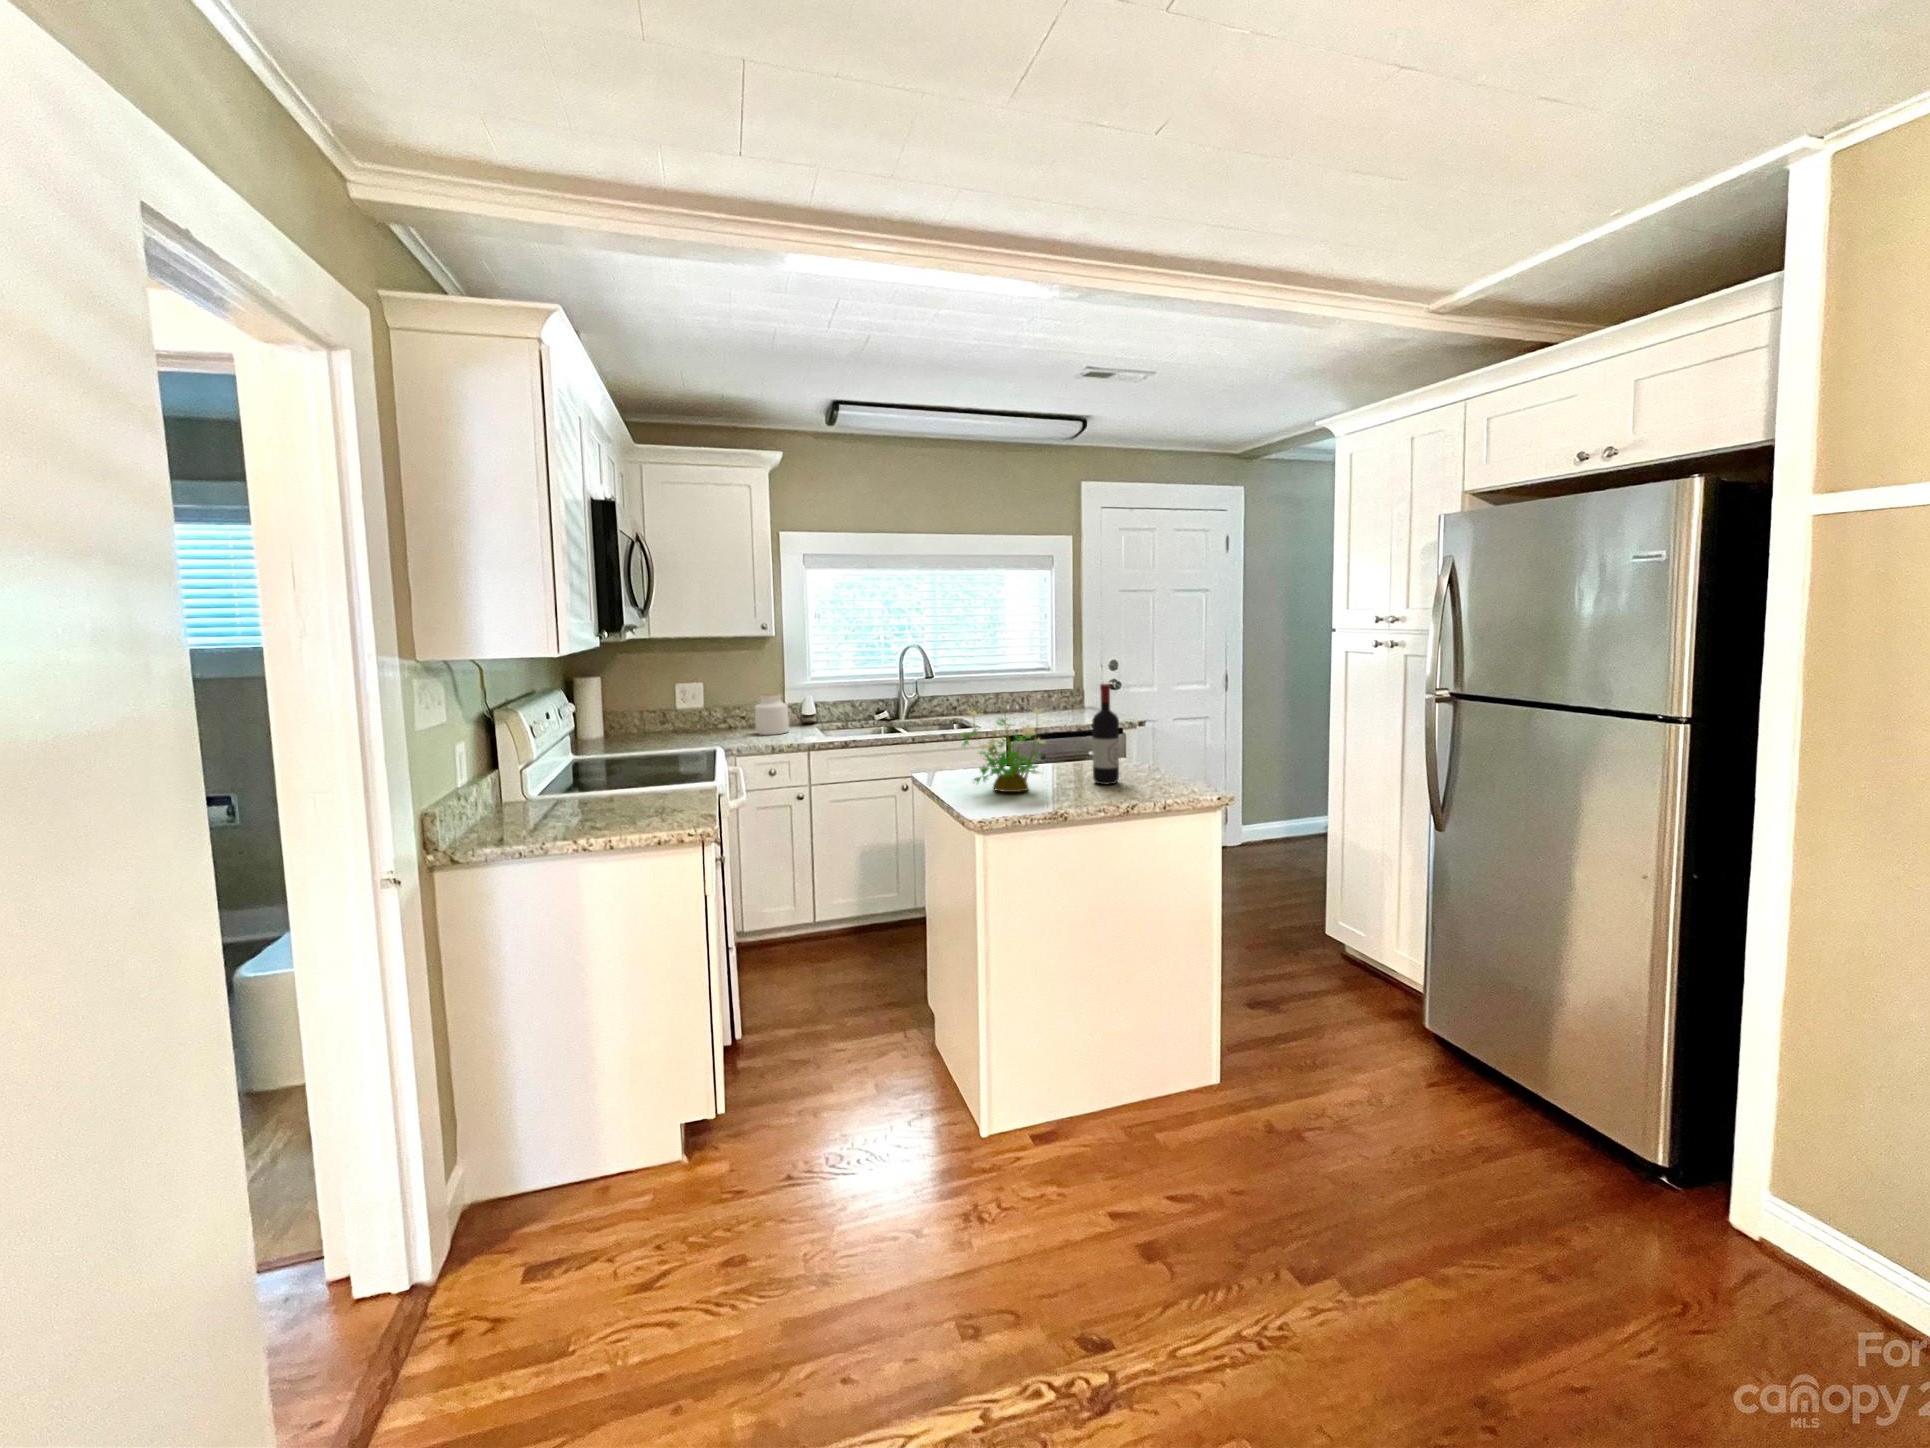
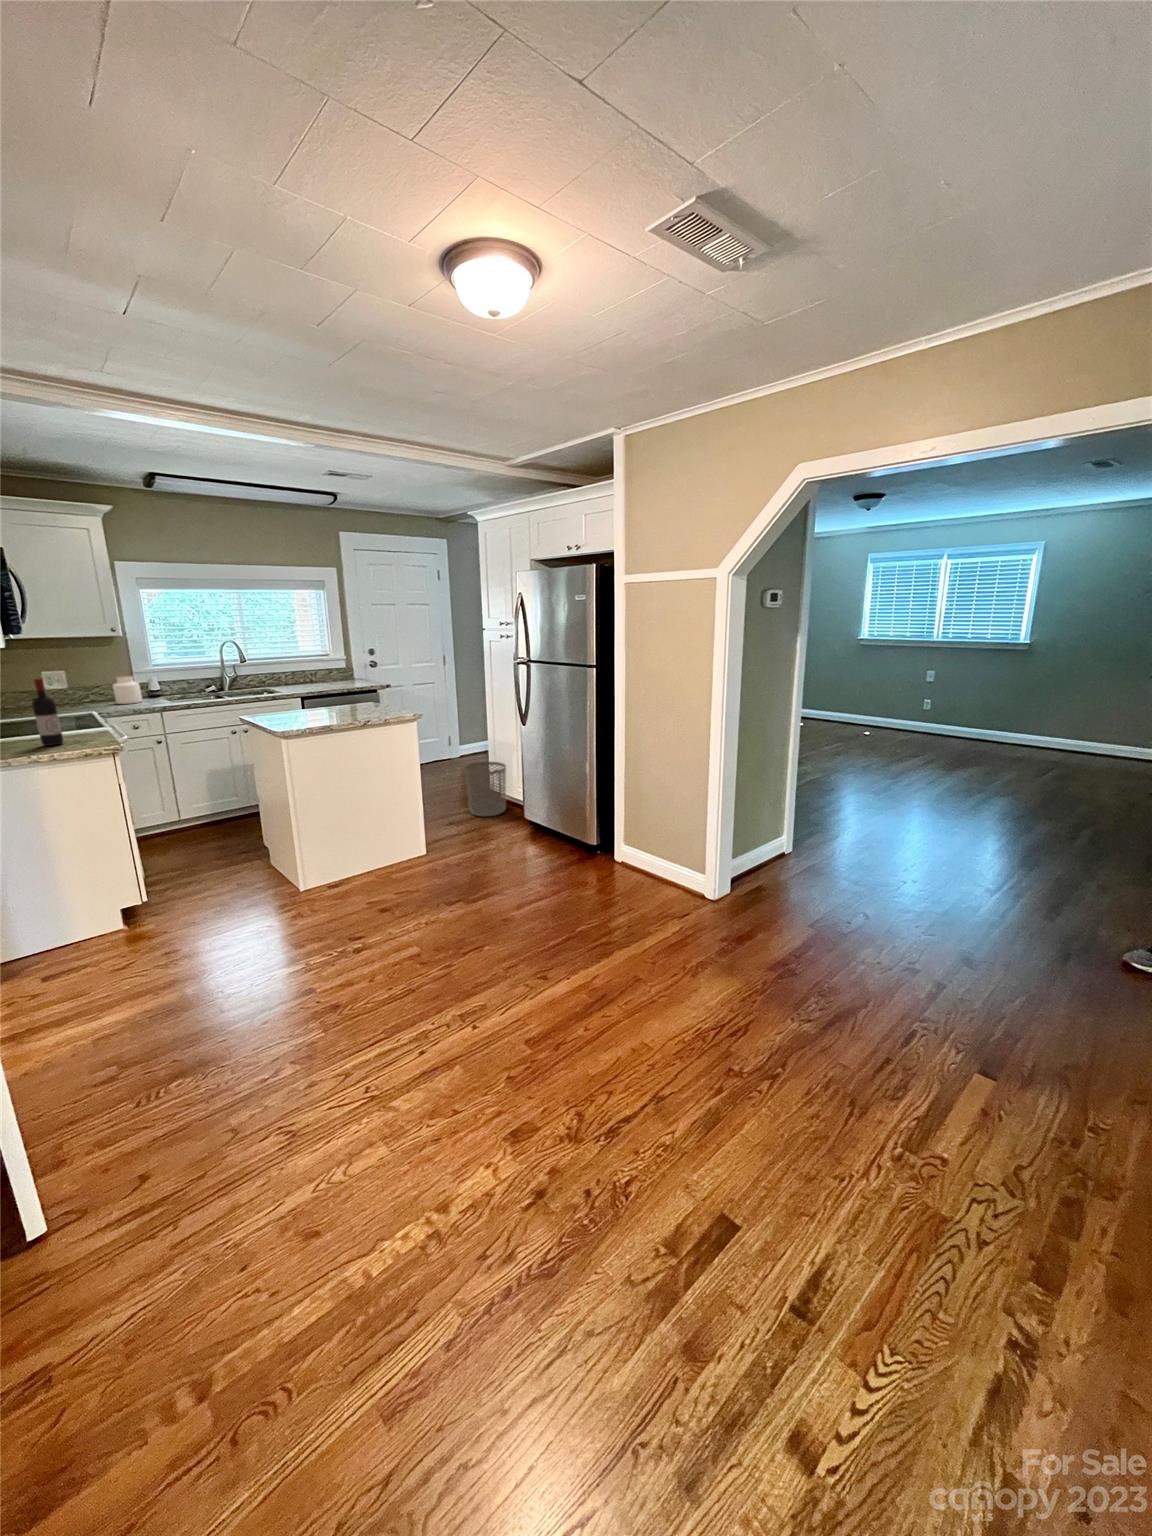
wine bottle: present [1092,684,1119,785] -> present [32,679,63,746]
potted plant: present [962,696,1044,792] -> none [267,668,319,720]
waste bin: none [1287,881,1372,998] -> present [465,762,506,817]

